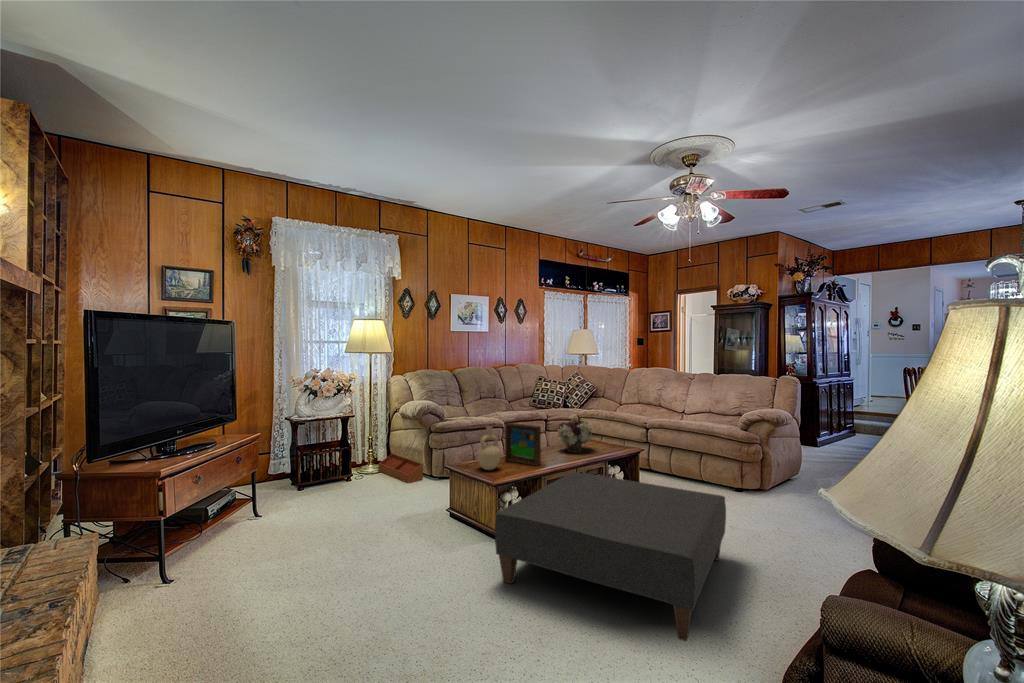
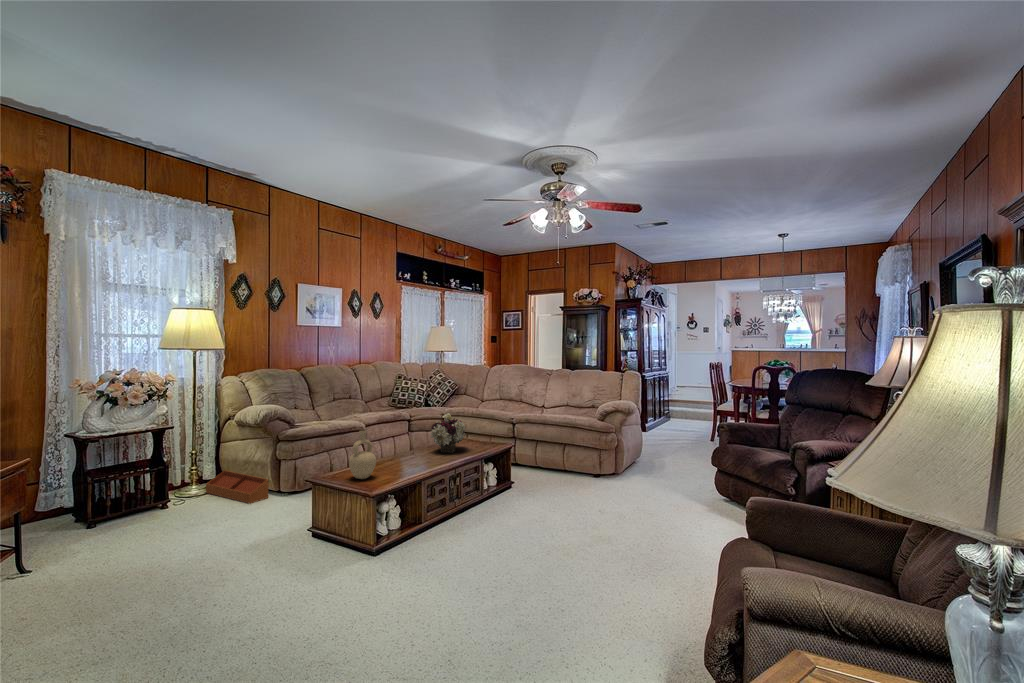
picture frame: present [505,423,541,466] -> none [377,425,418,470]
ottoman: present [495,472,726,641] -> none [385,473,601,624]

